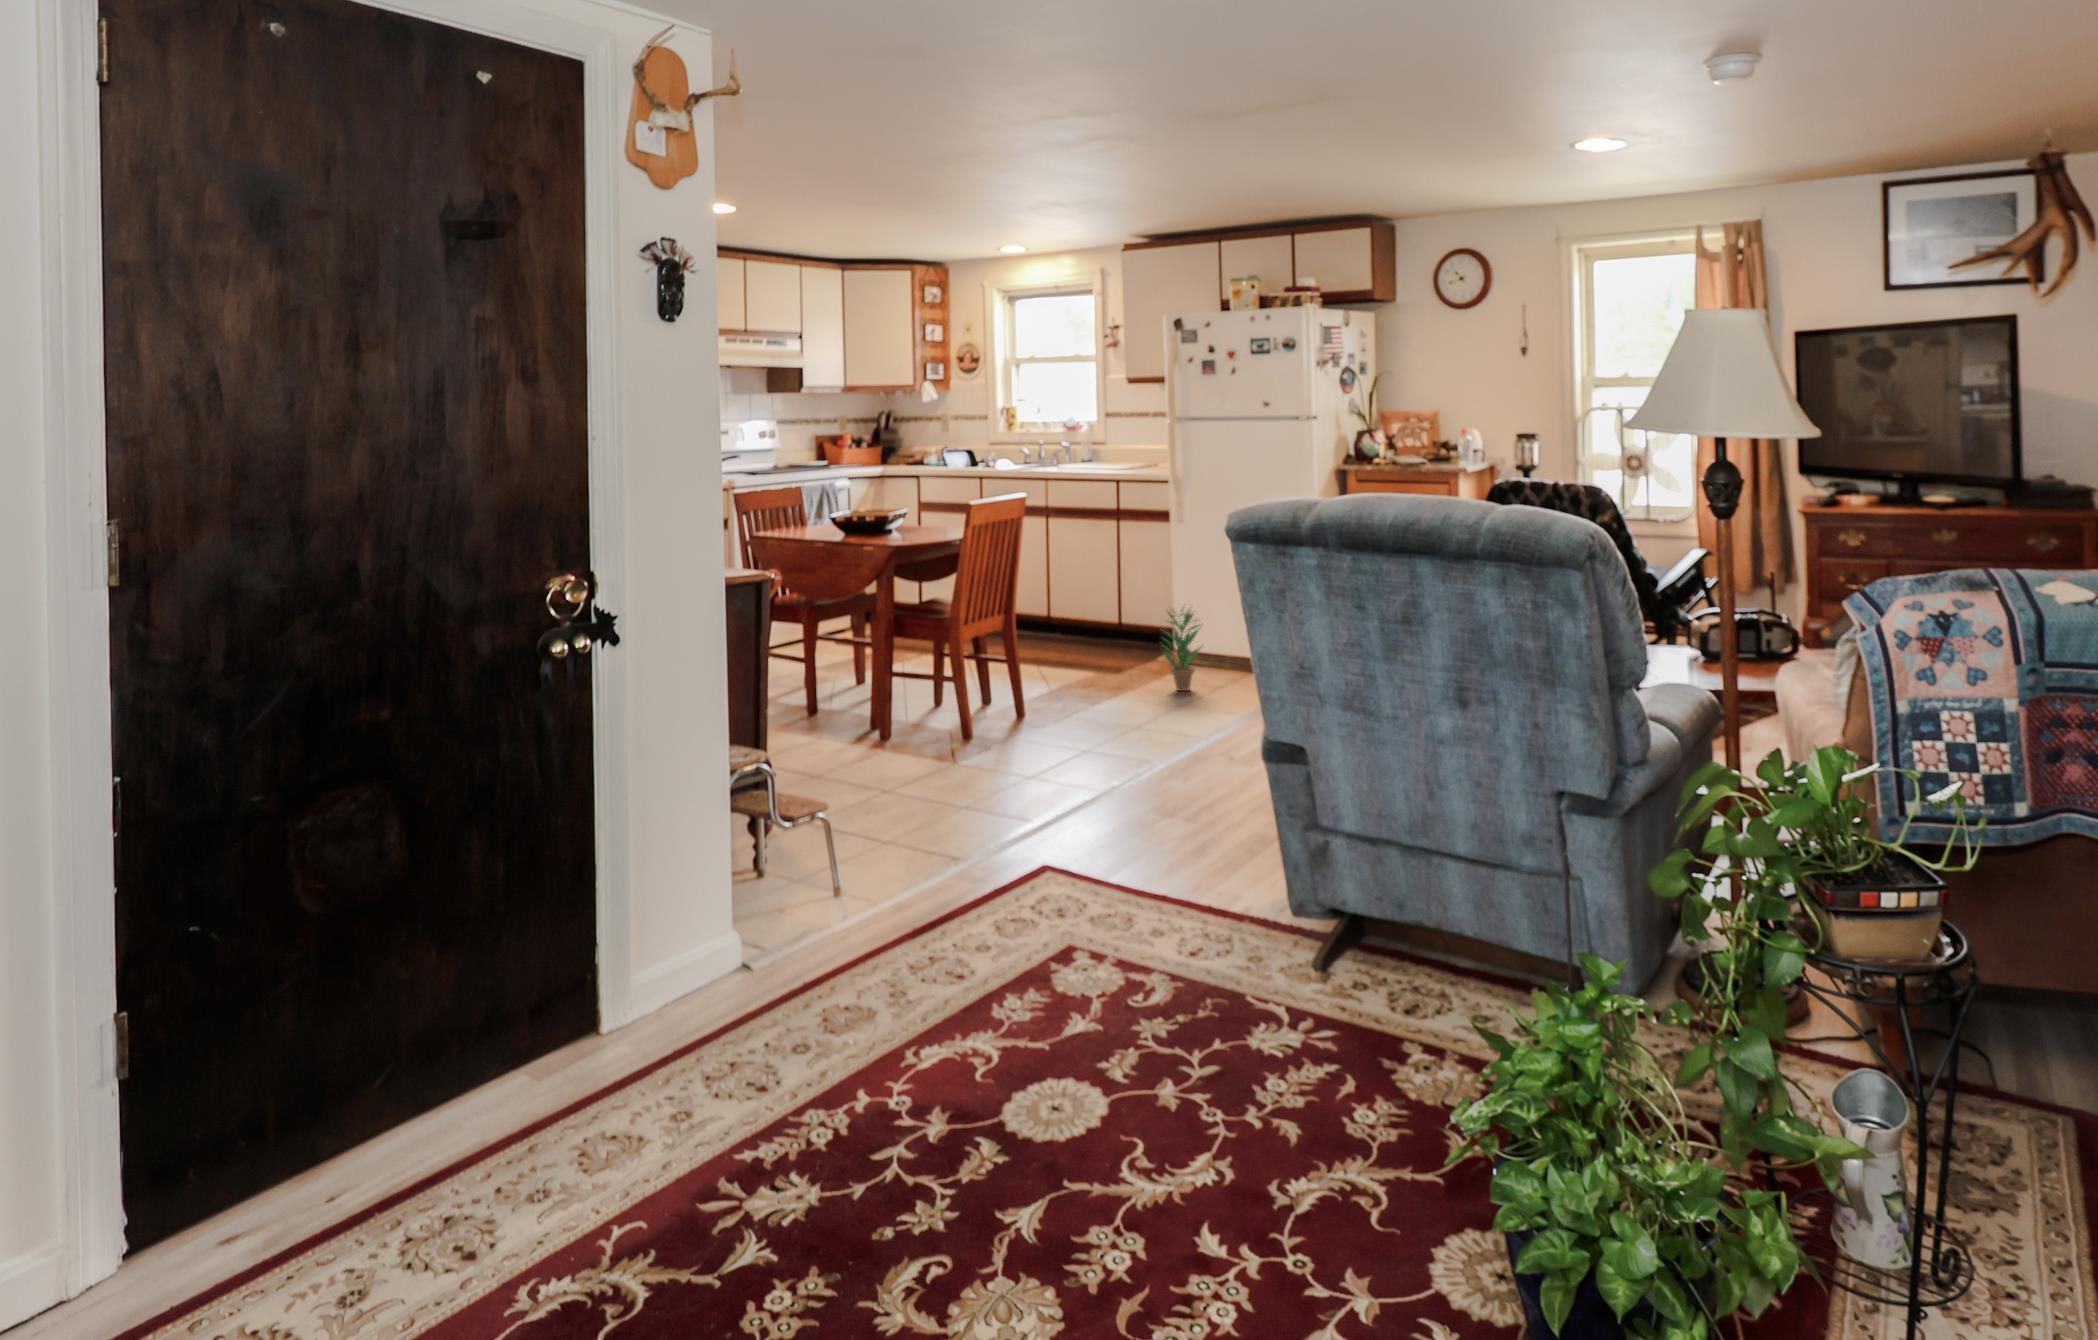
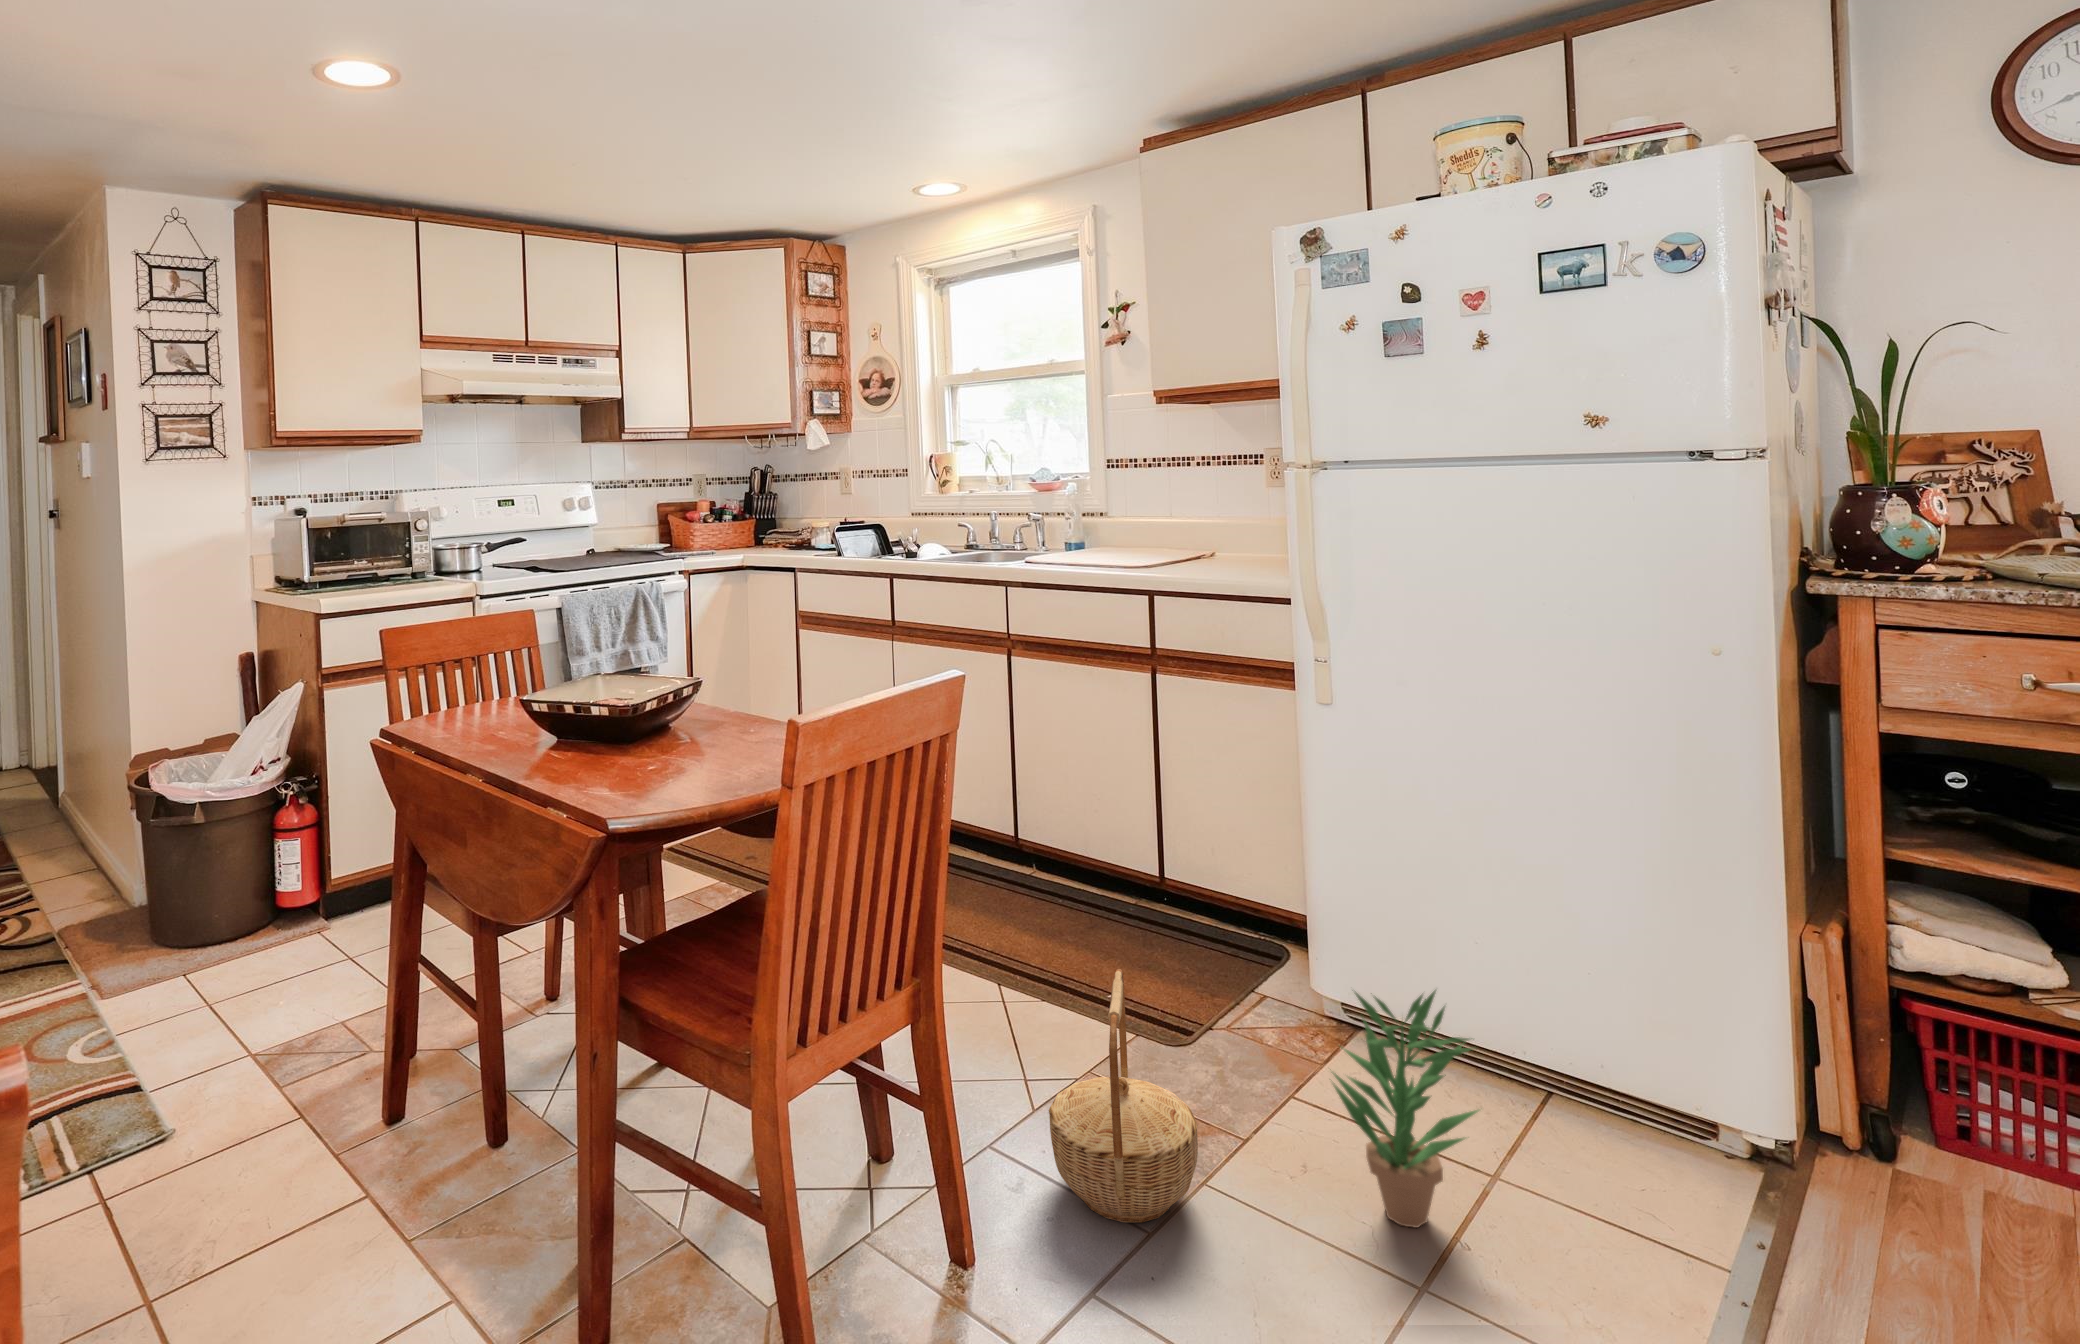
basket: none [1056,615,1111,698] -> present [1049,969,1198,1222]

